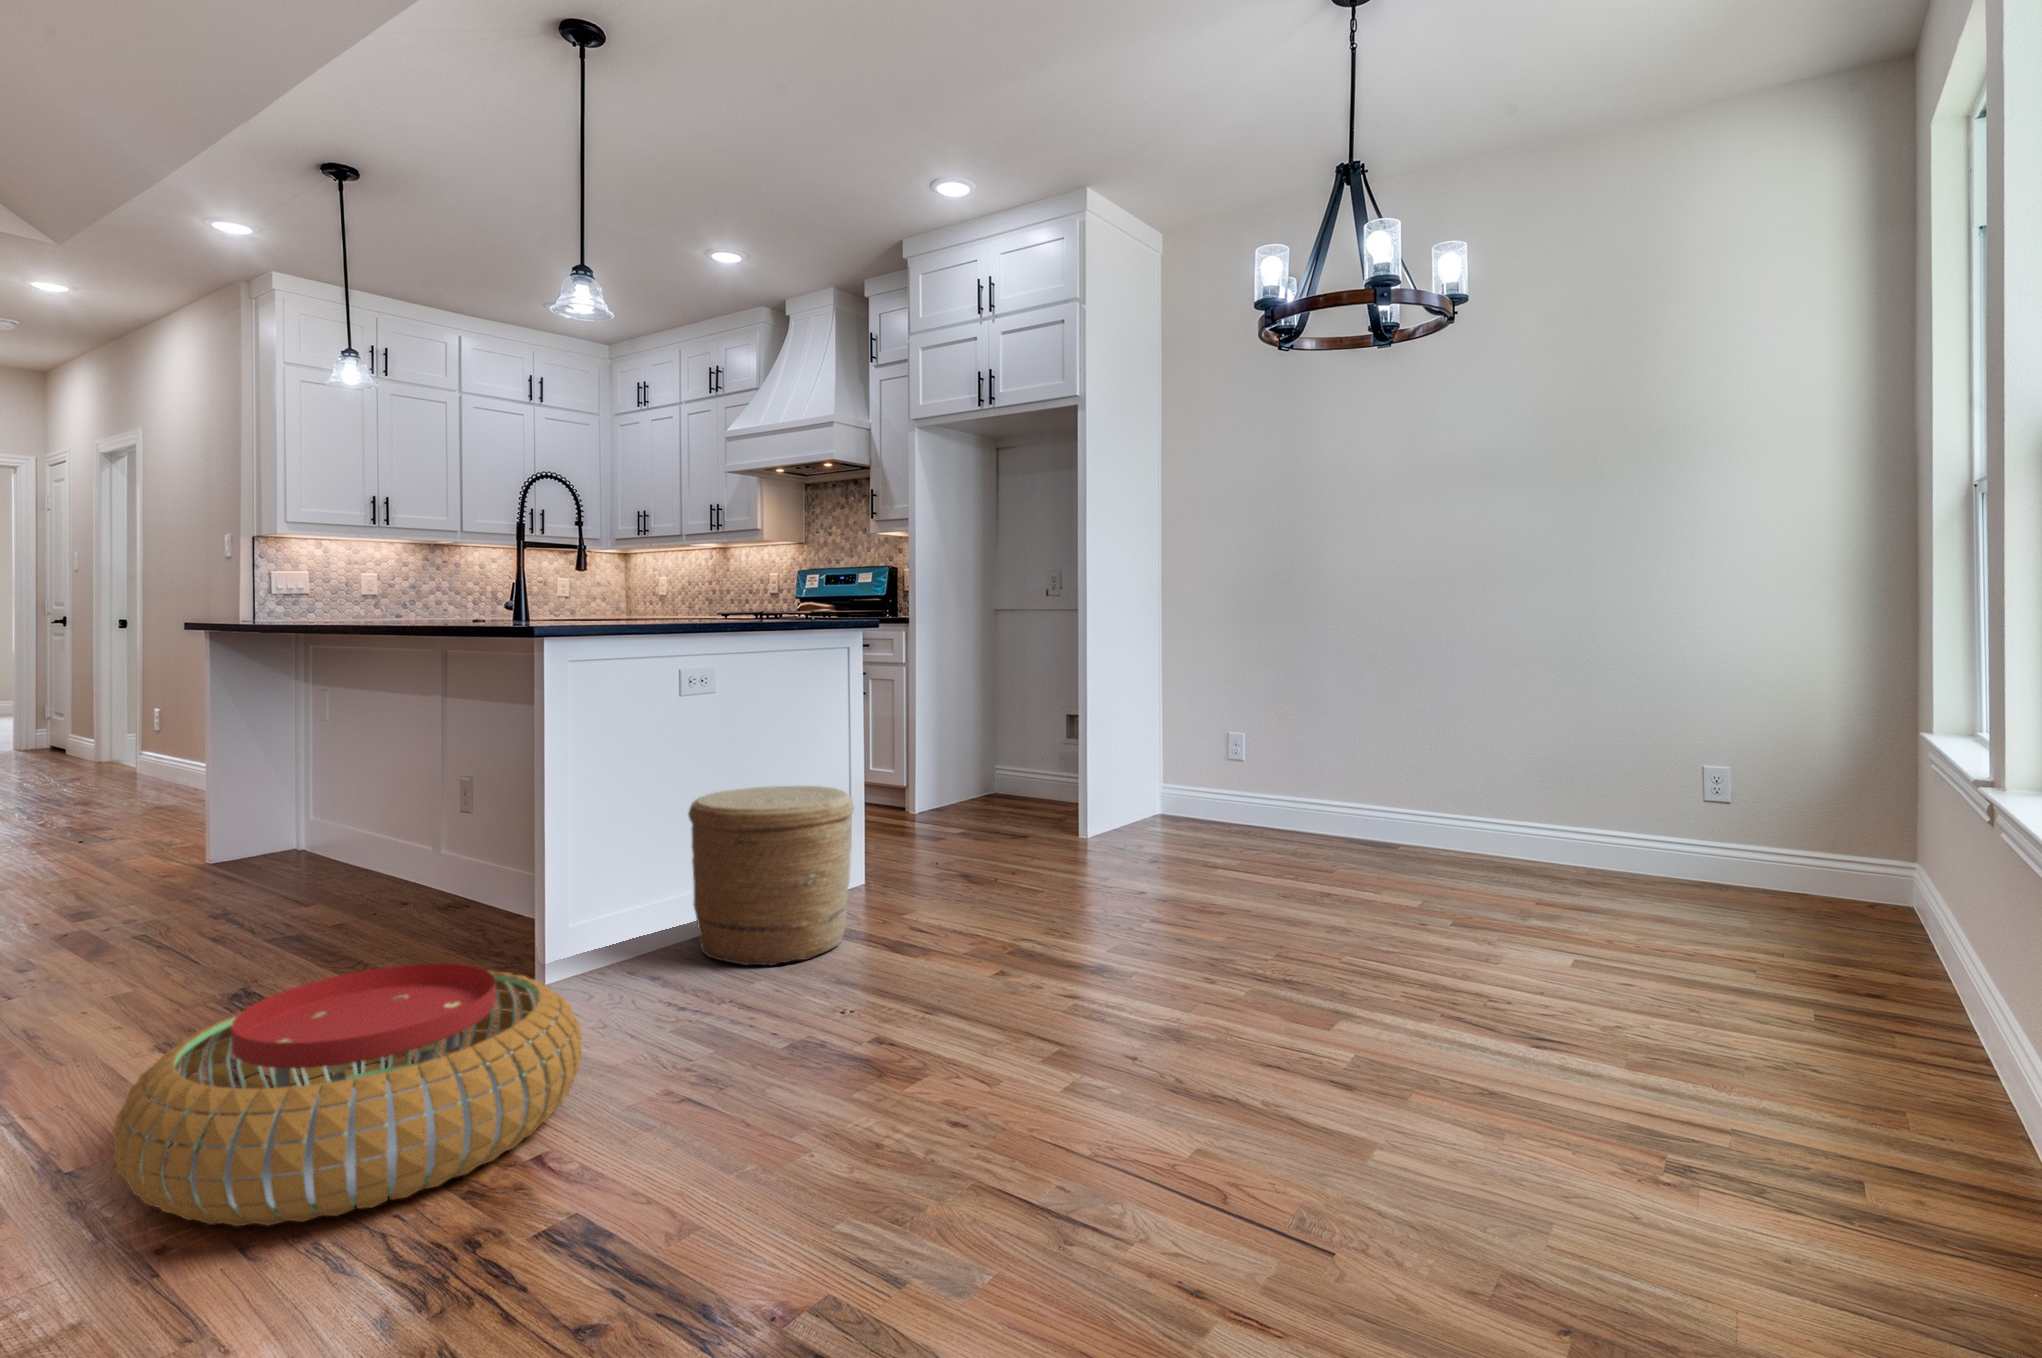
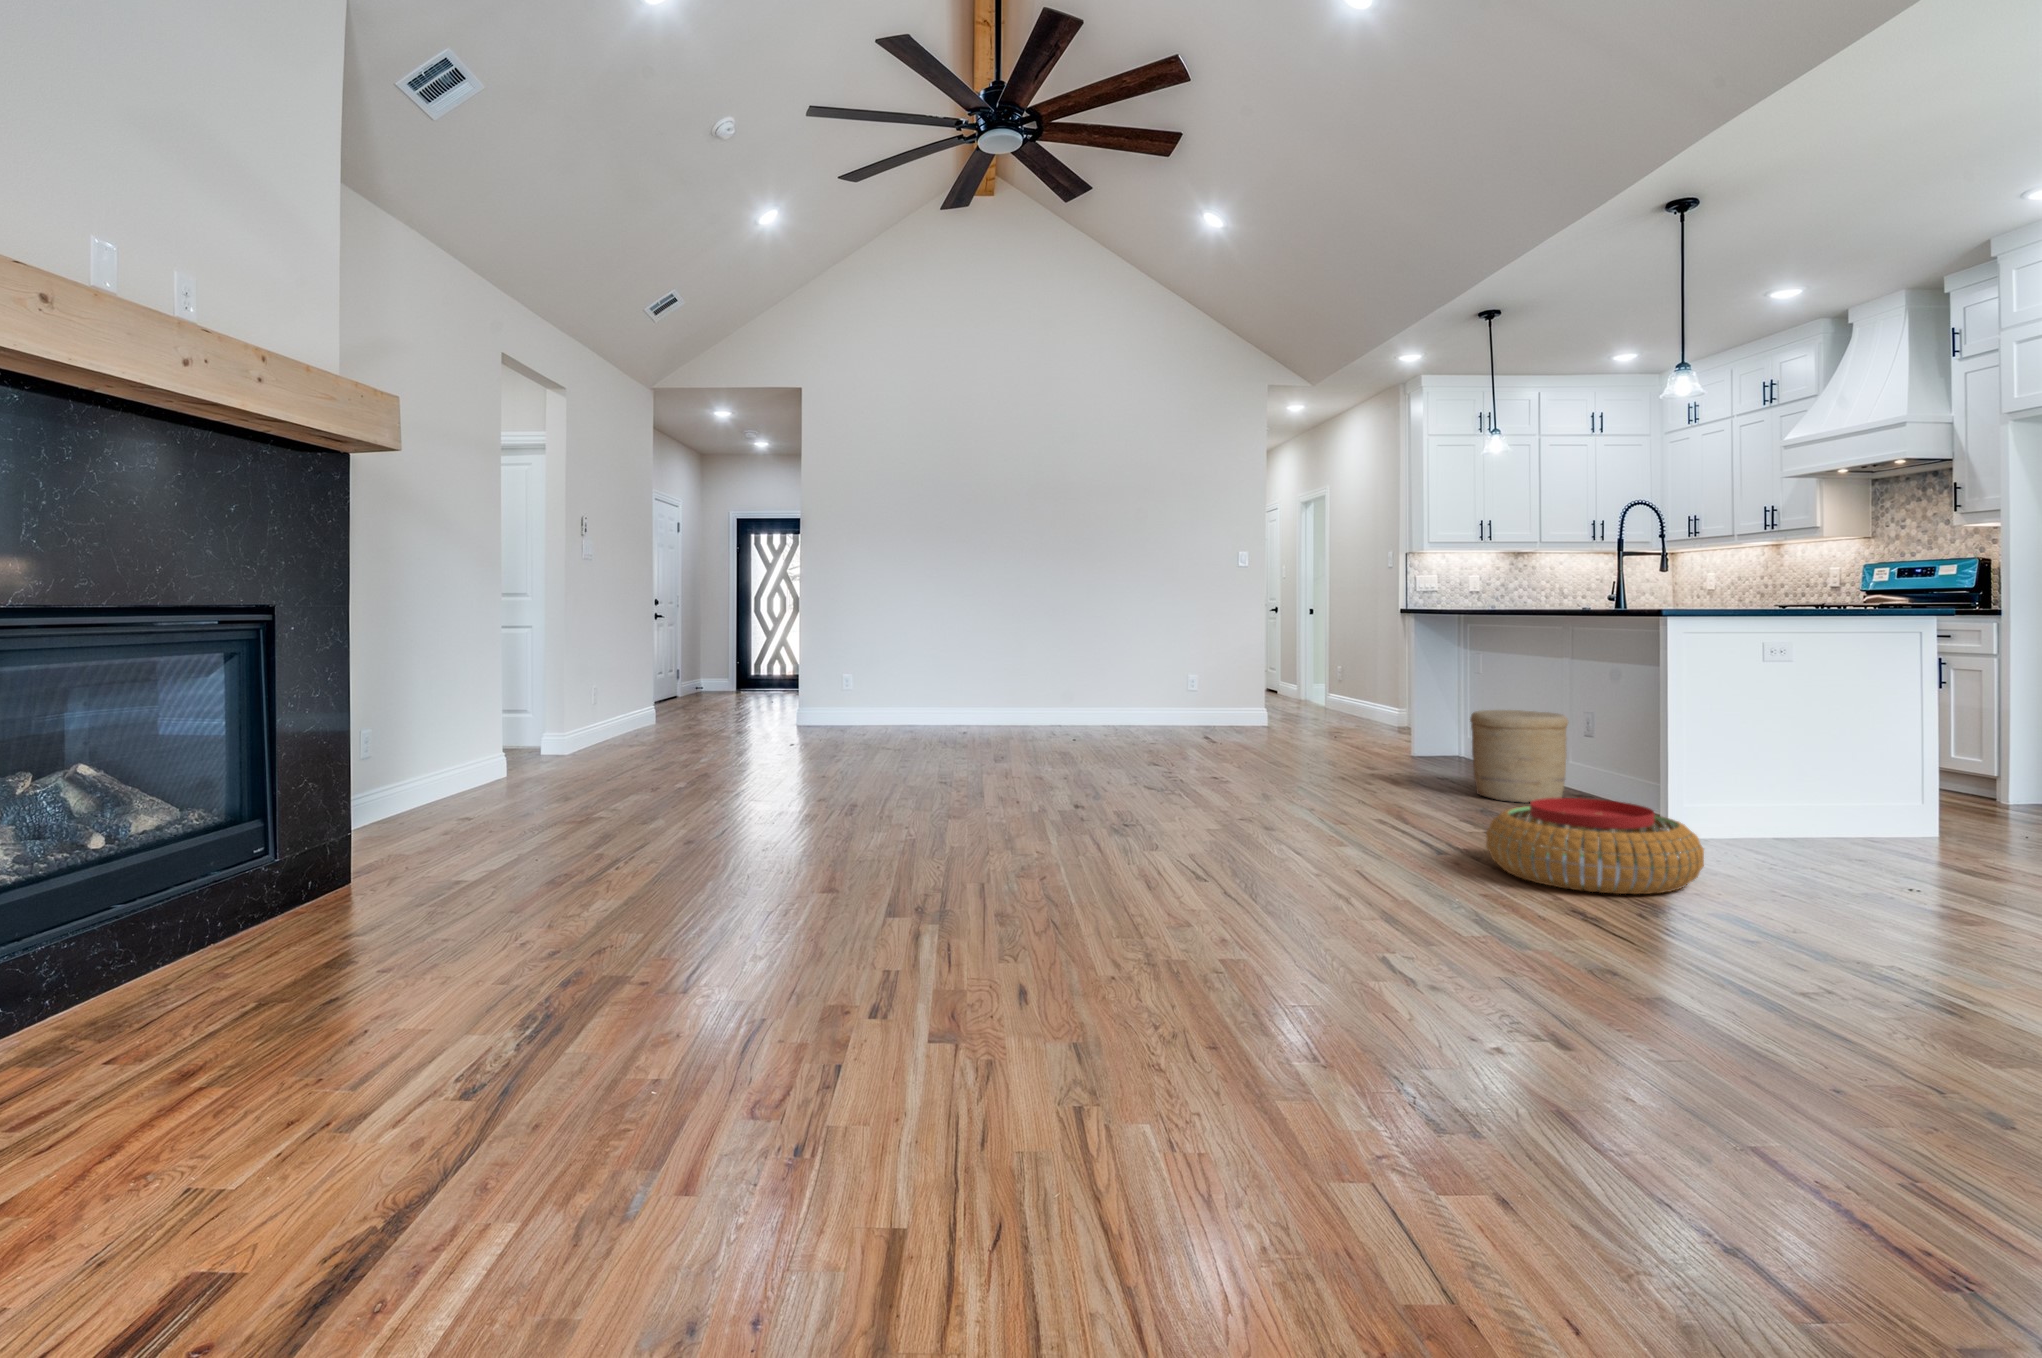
woven basket: present [688,786,854,965] -> present [1470,710,1568,803]

